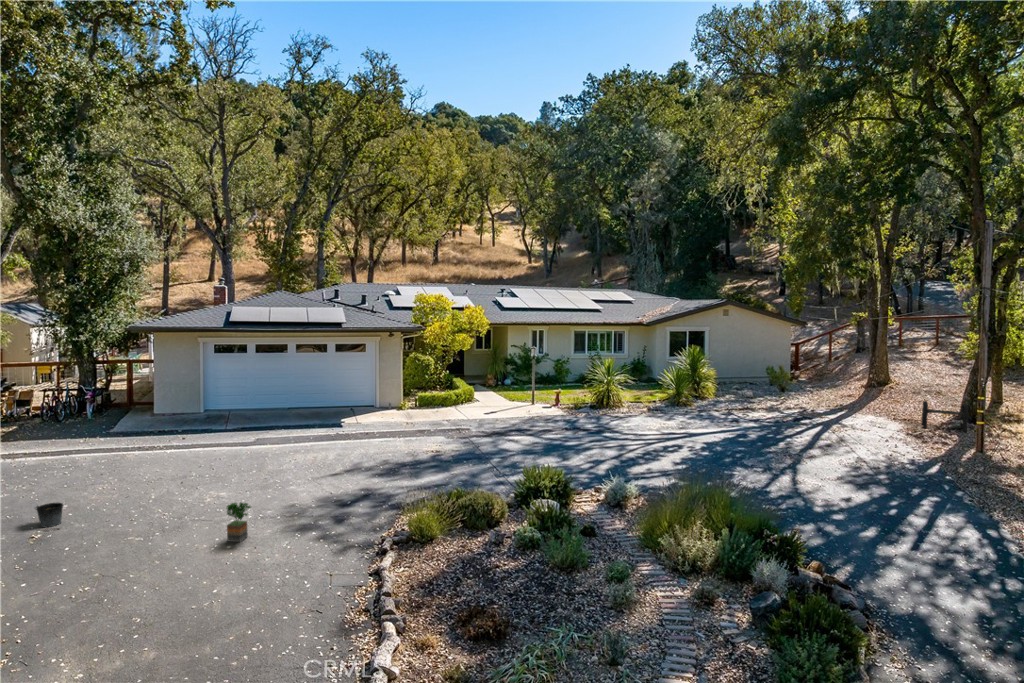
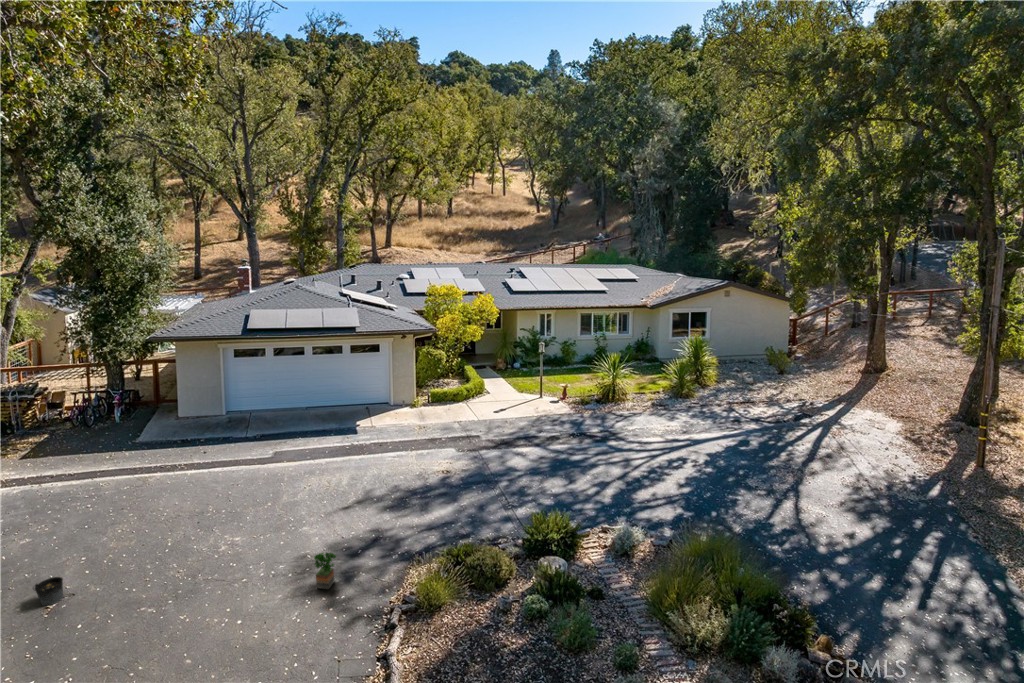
bench: present [922,401,968,432] -> none [920,401,971,436]
potted tree: present [227,502,251,542] -> present [314,553,336,589]

